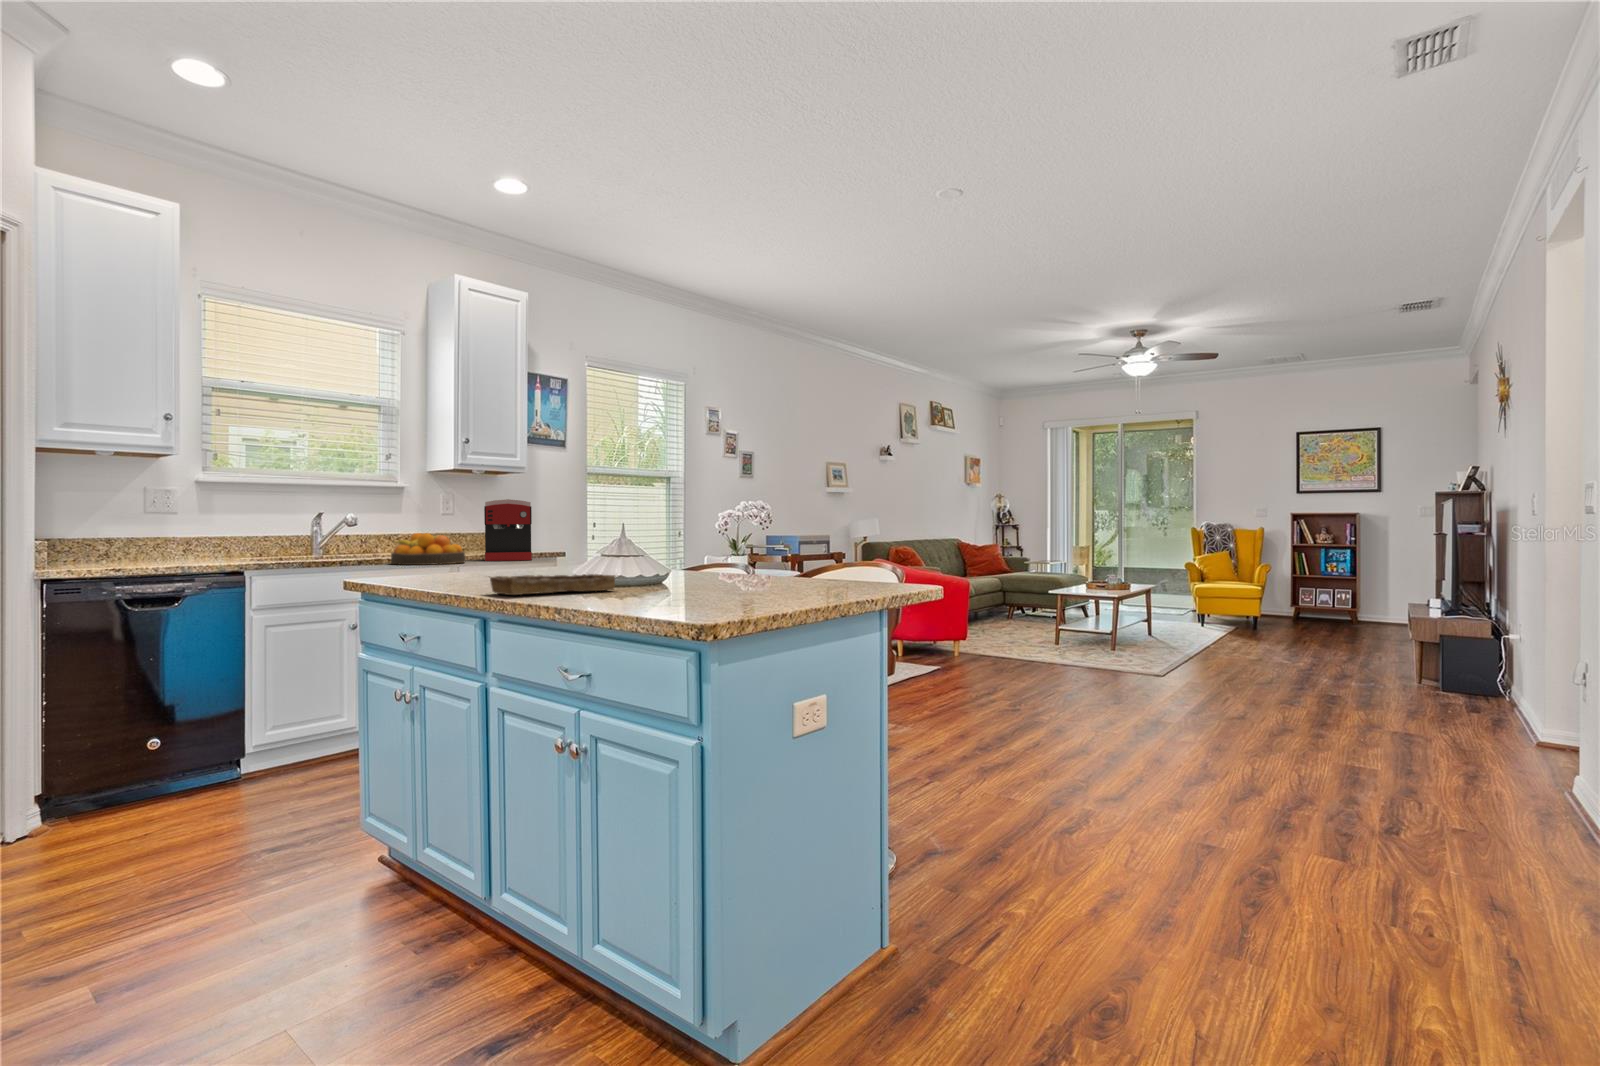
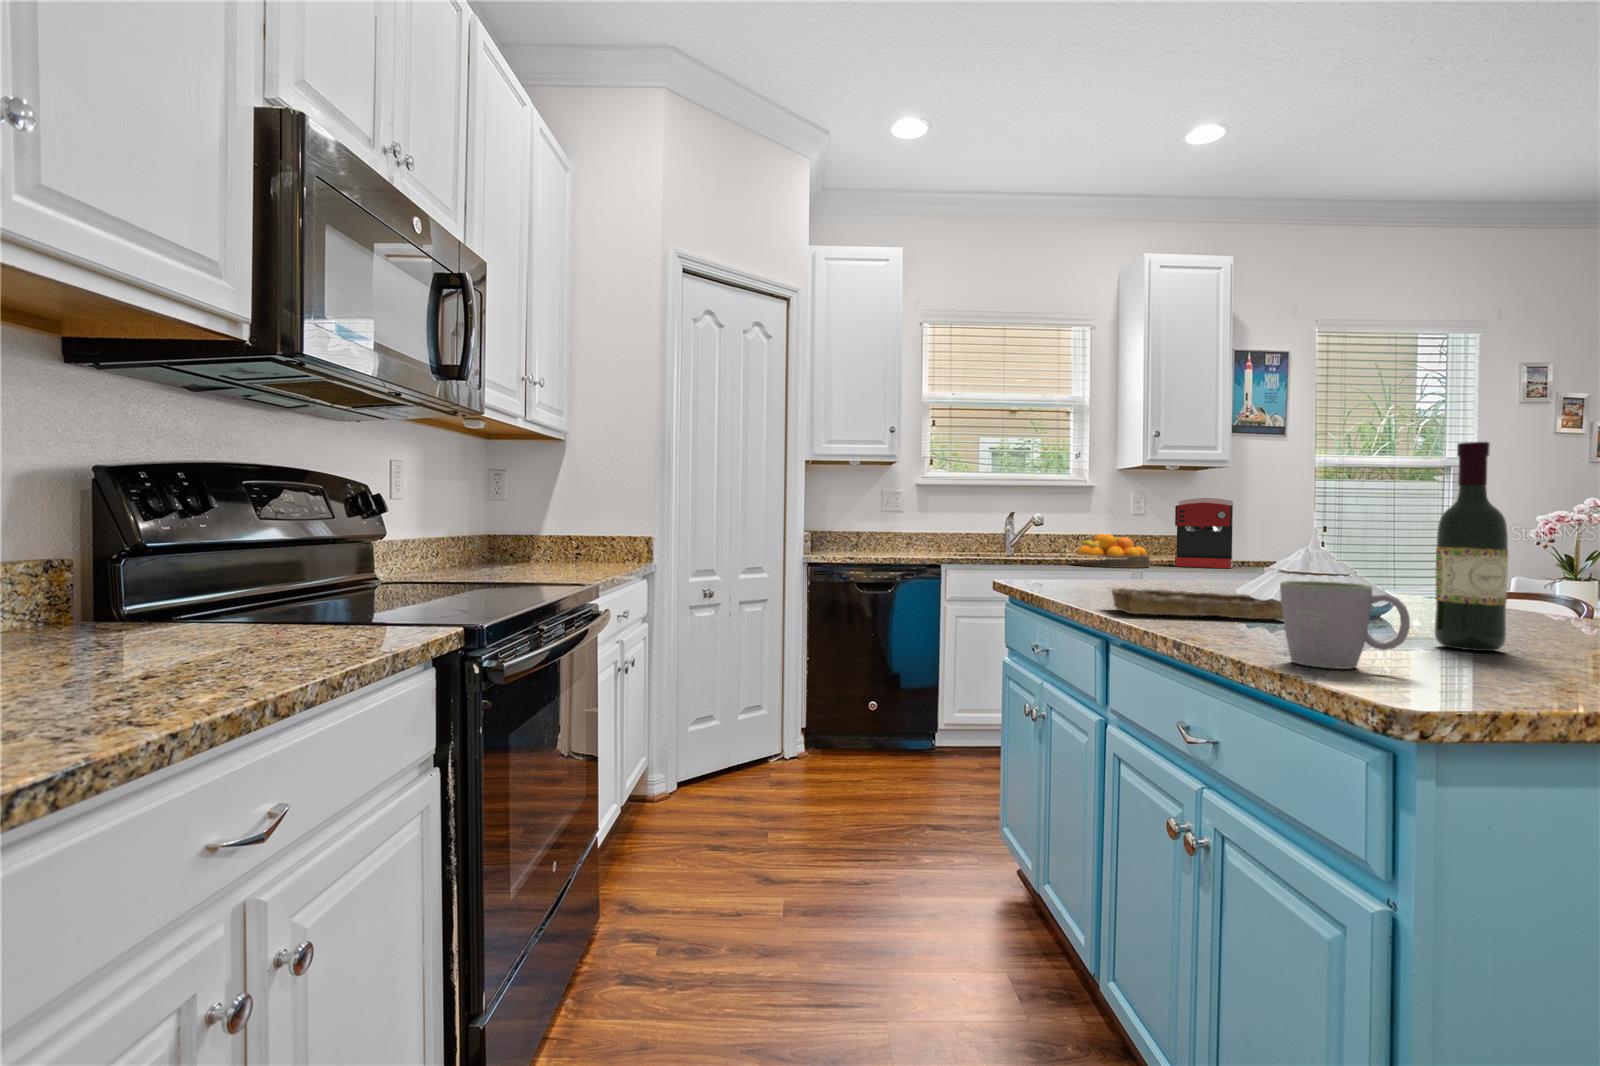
wine bottle: none [700,474,732,595] -> present [1434,442,1508,651]
mug: none [635,558,701,610] -> present [1280,581,1410,669]

